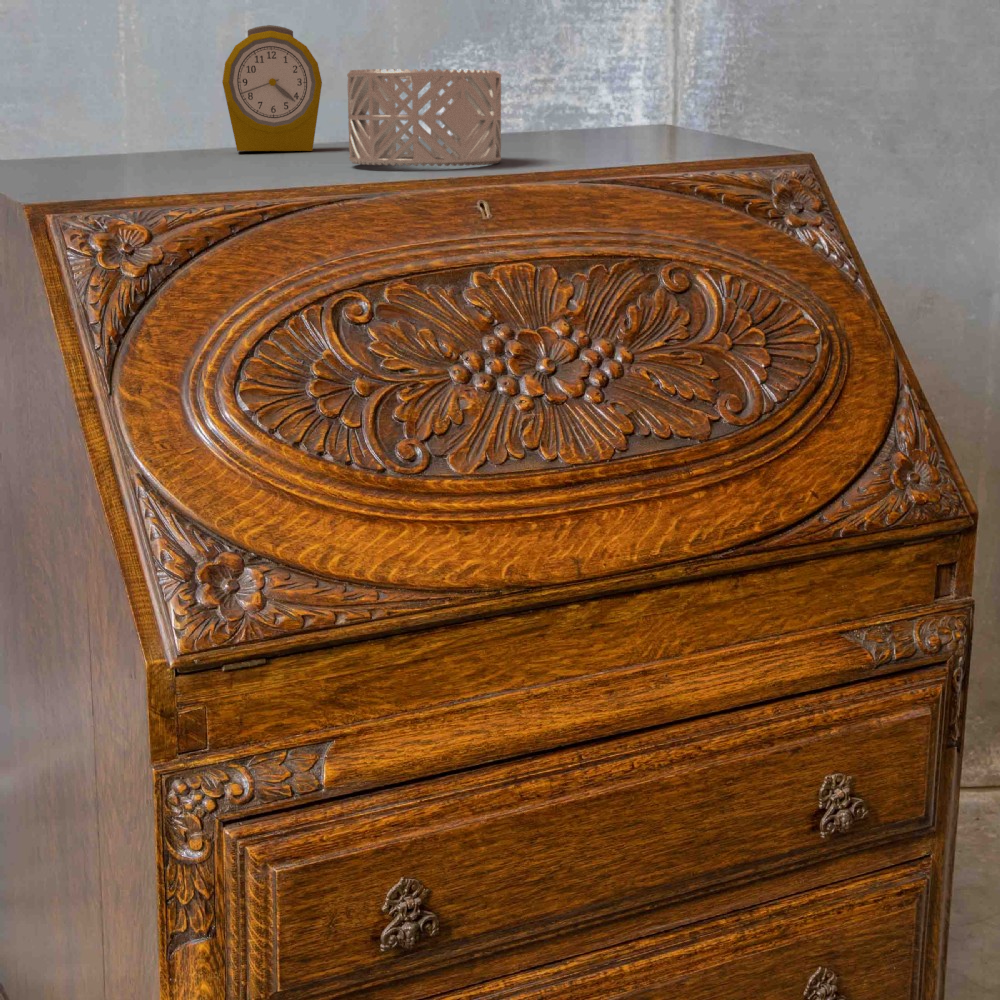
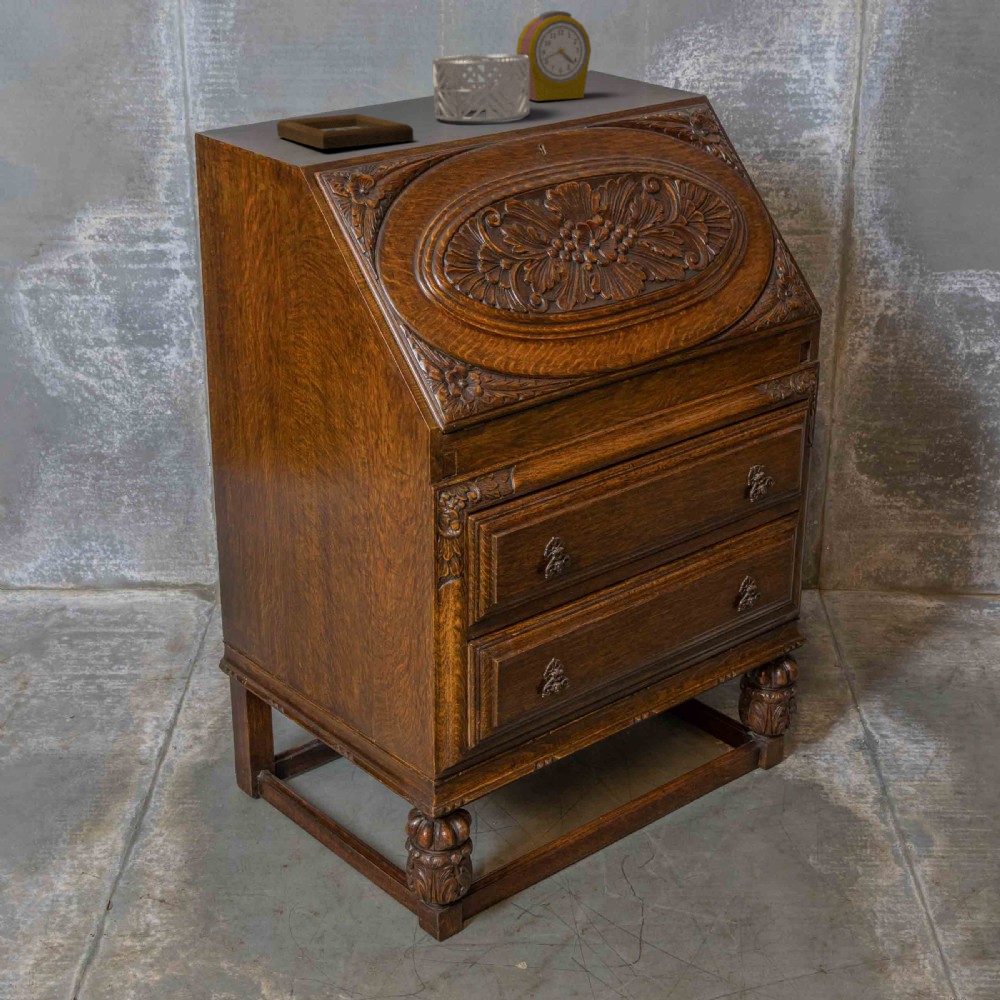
alarm clock: present [222,25,322,151] -> present [517,11,591,101]
picture frame: none [88,149,264,184] -> present [277,114,413,149]

